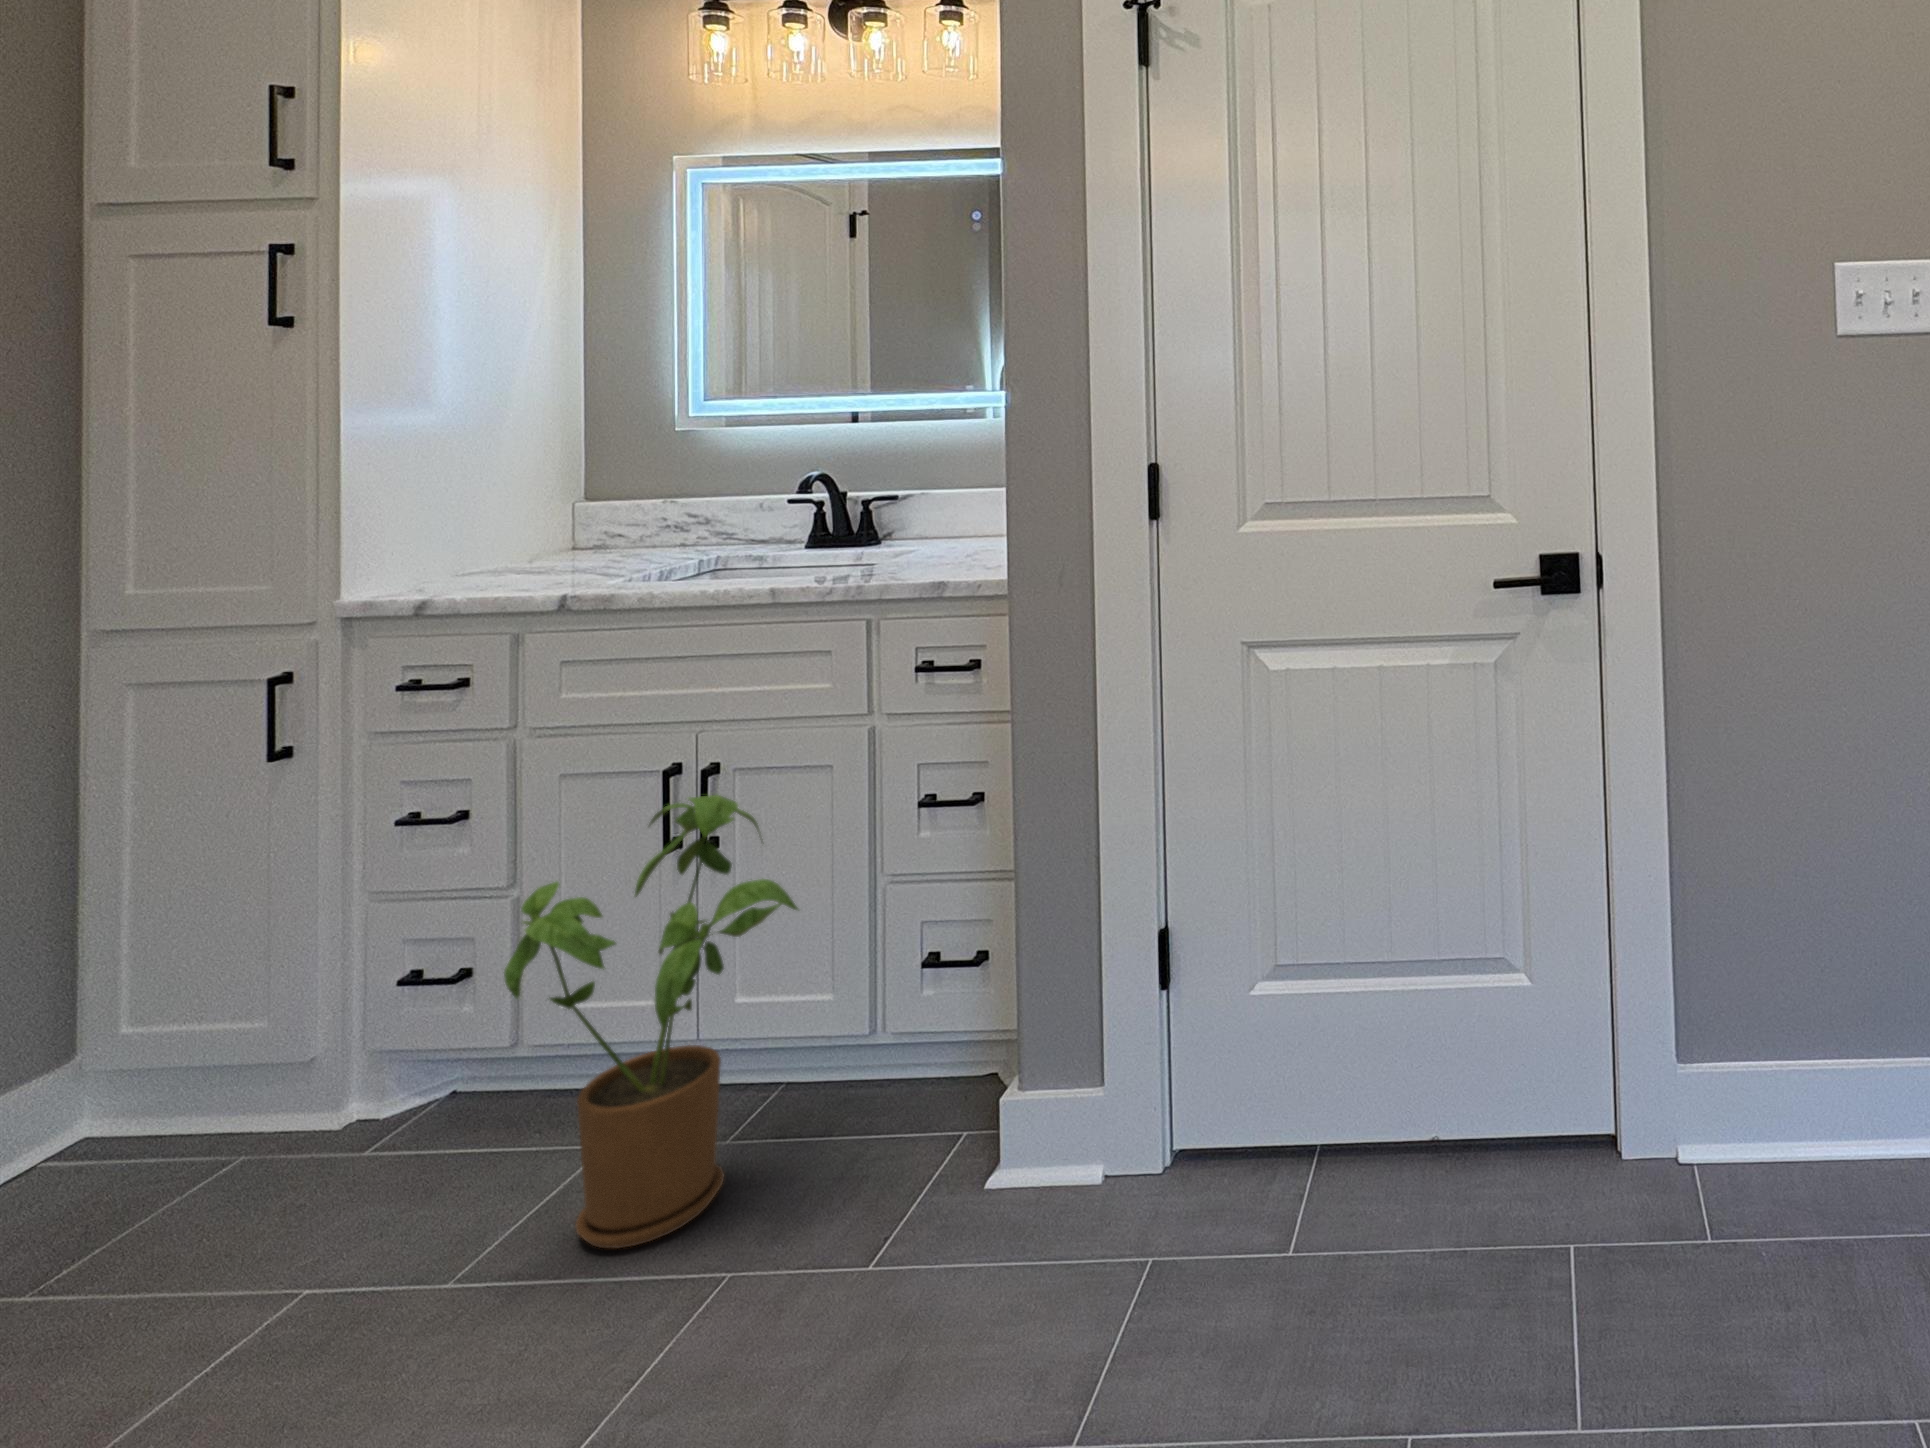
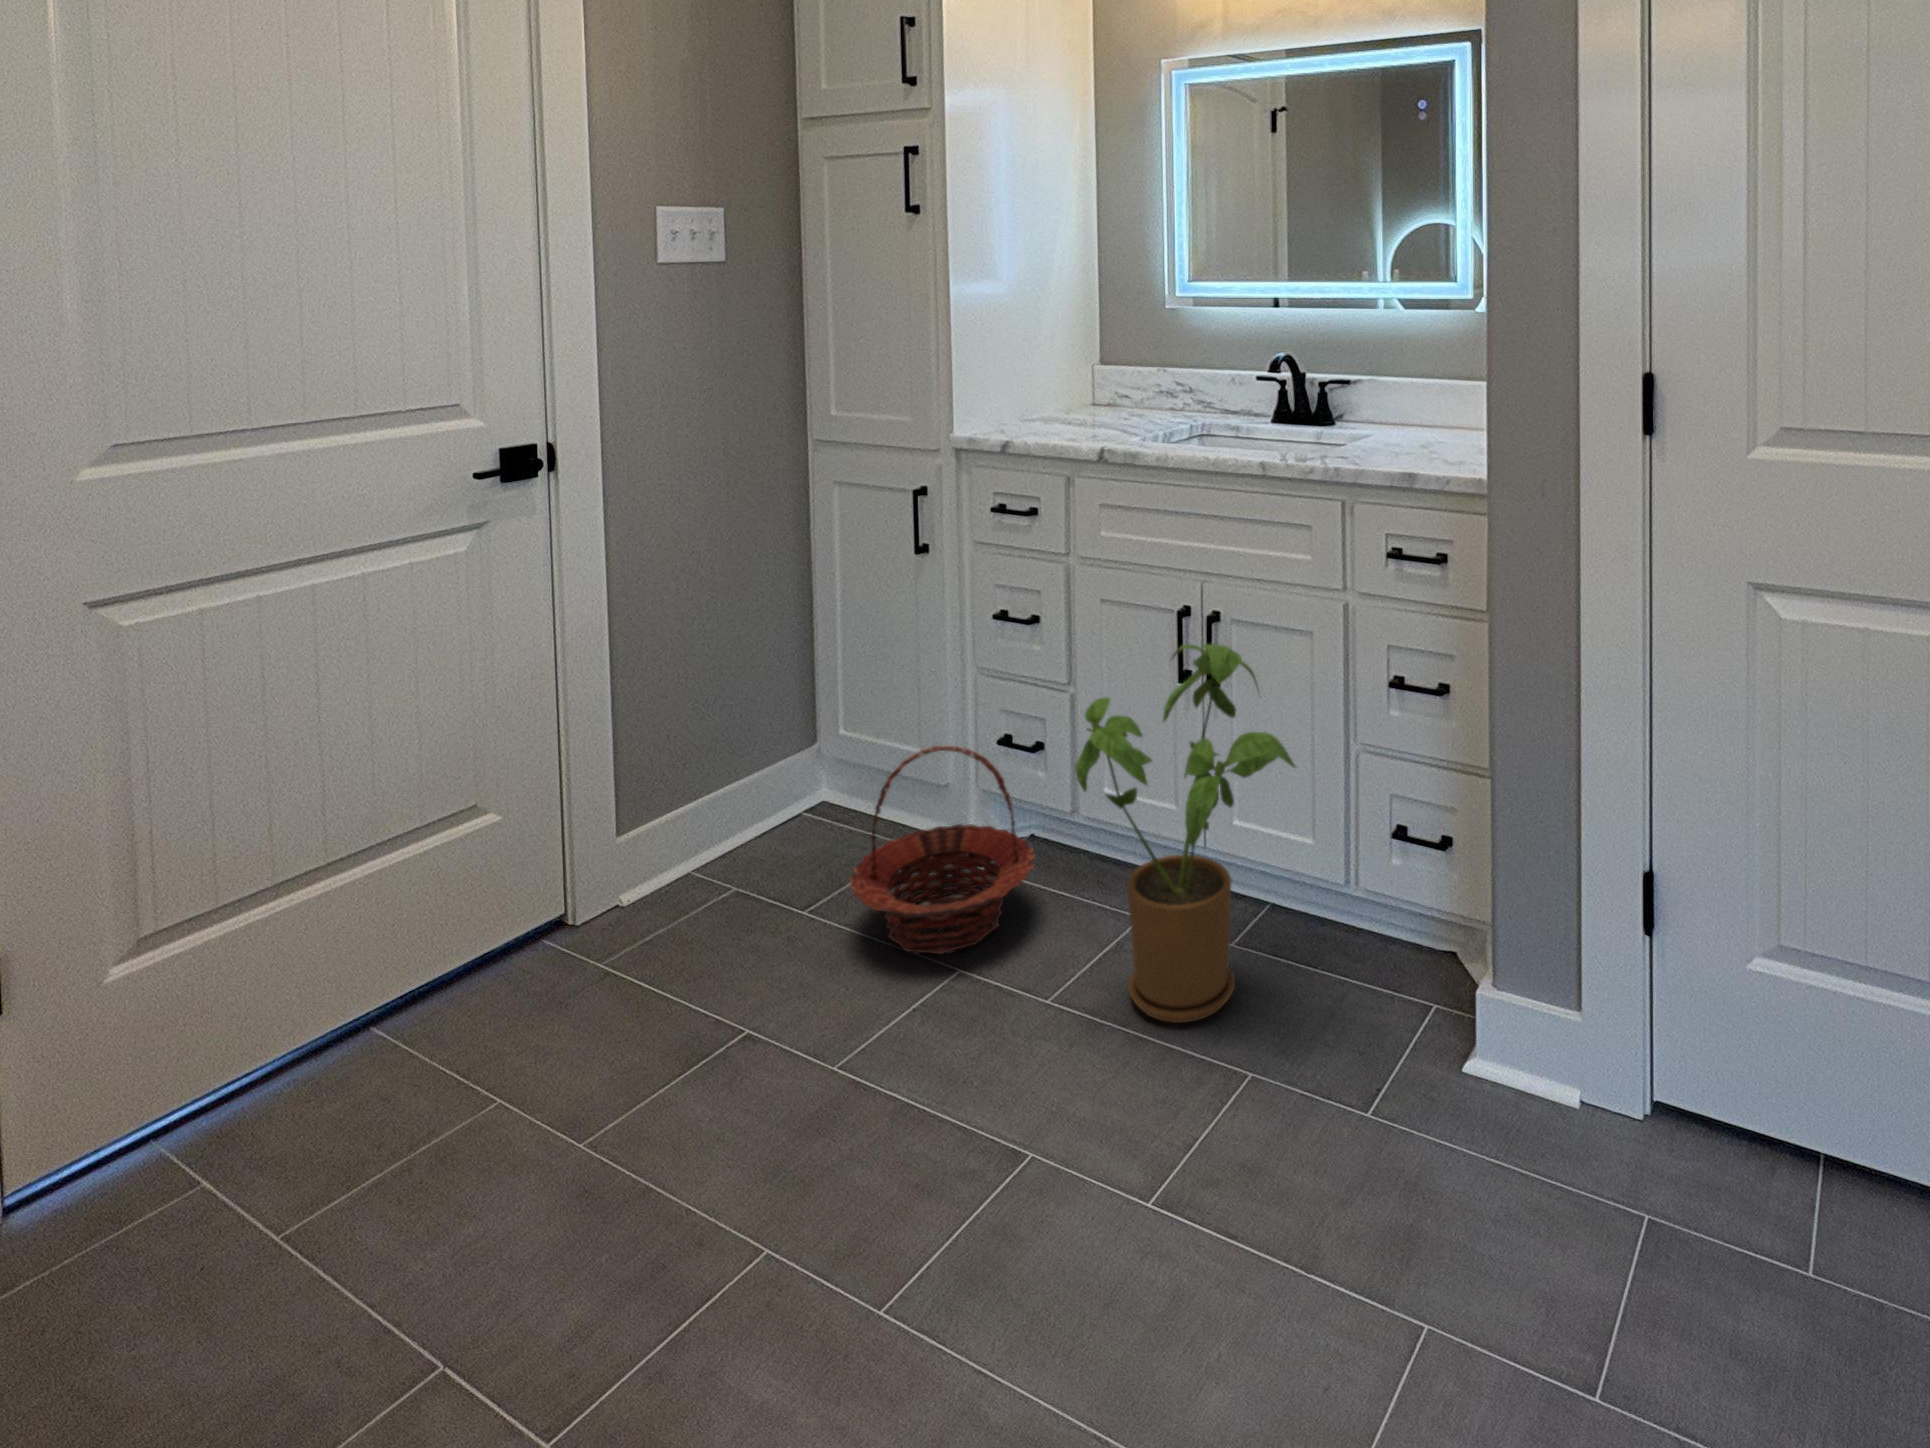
basket: none [124,994,448,1286] -> present [850,746,1034,954]

